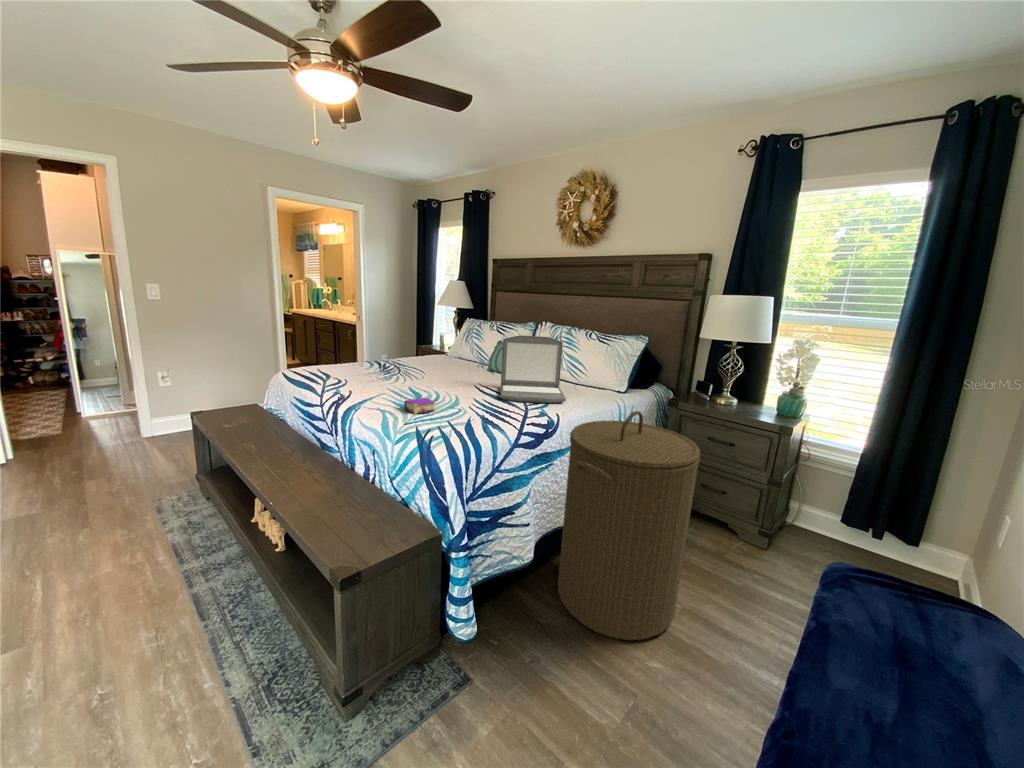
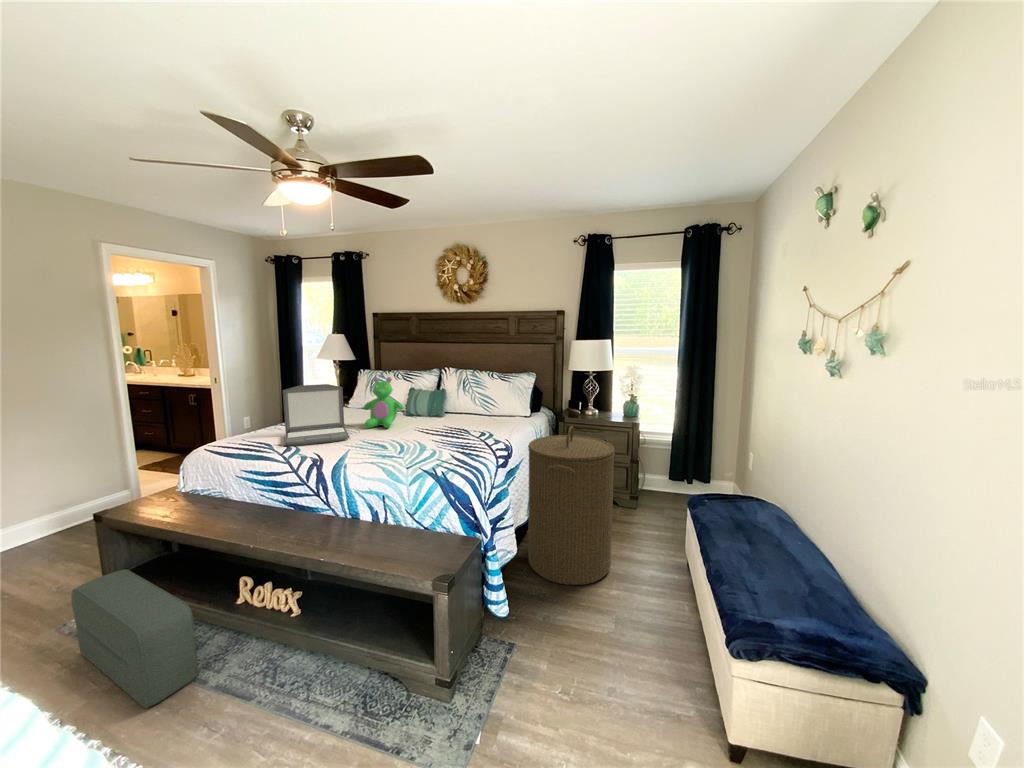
teddy bear: none [423,321,468,380] -> present [364,377,403,428]
laptop: present [501,335,566,403] -> present [283,384,349,446]
book: present [404,398,436,414] -> none [387,443,434,460]
pouf: none [130,465,196,591] -> present [71,569,198,708]

